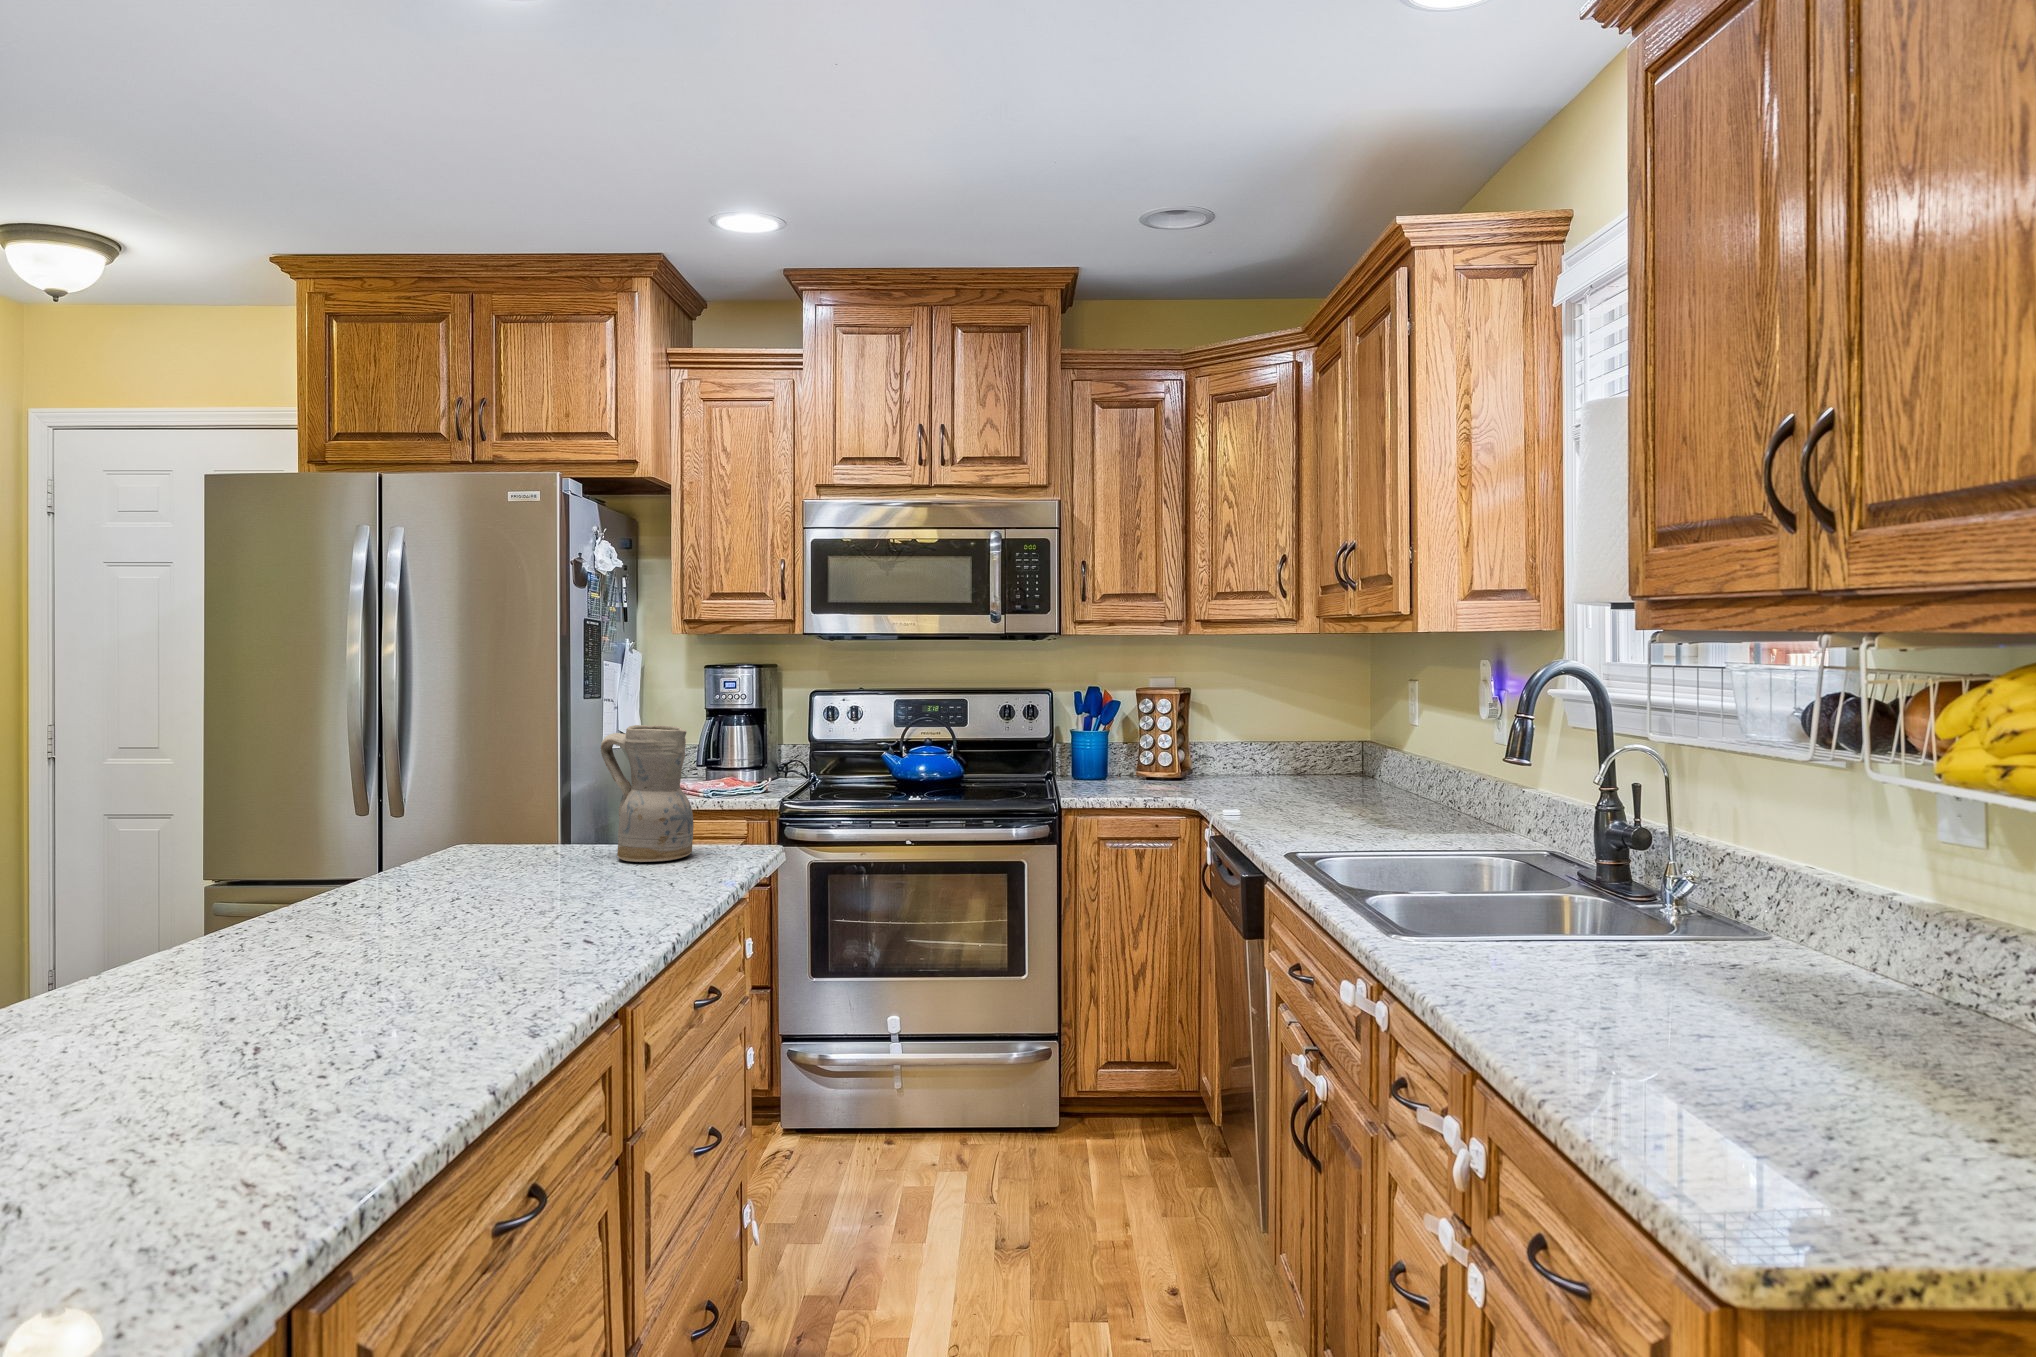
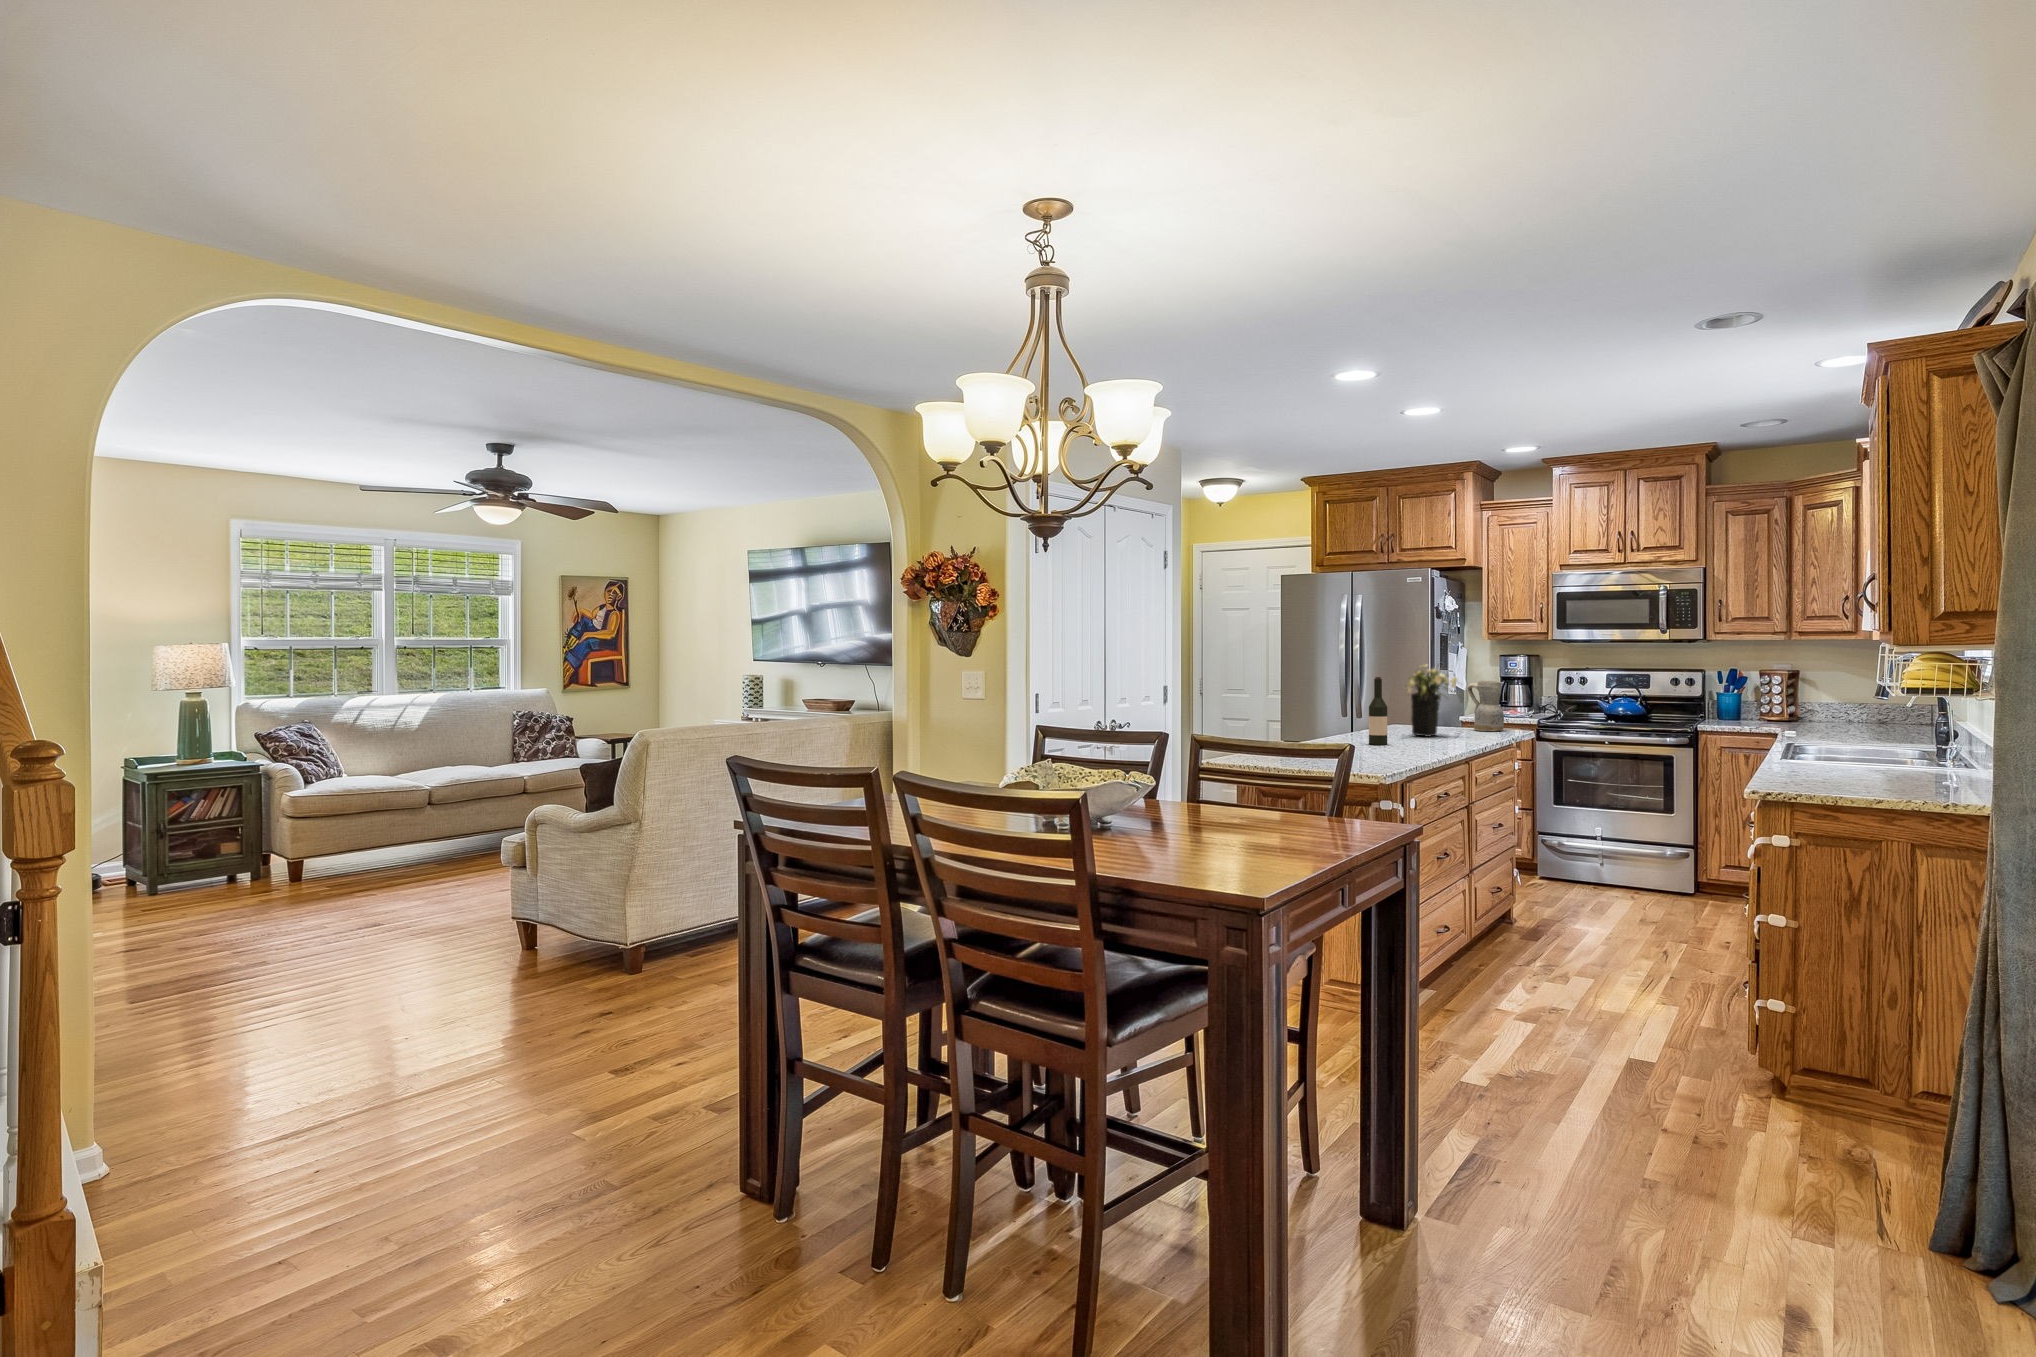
flower arrangement: none [351,679,561,915] -> present [1405,665,1457,737]
wine bottle: none [122,737,216,1021] -> present [1369,677,1387,745]

